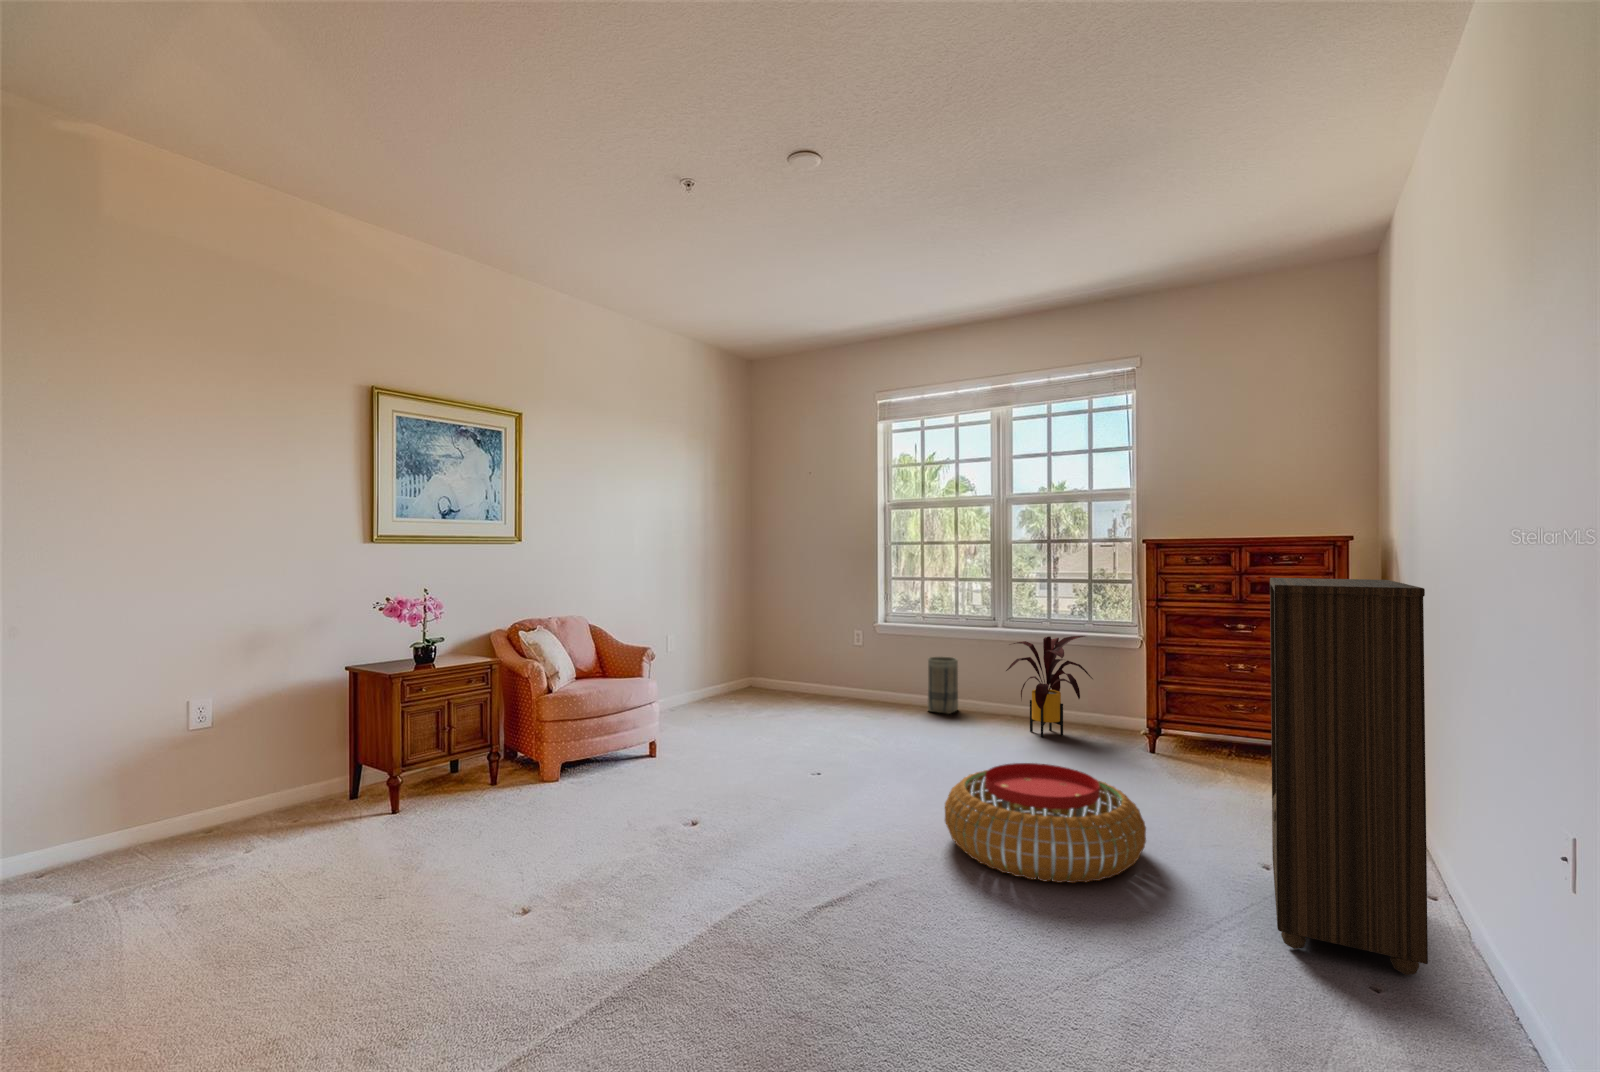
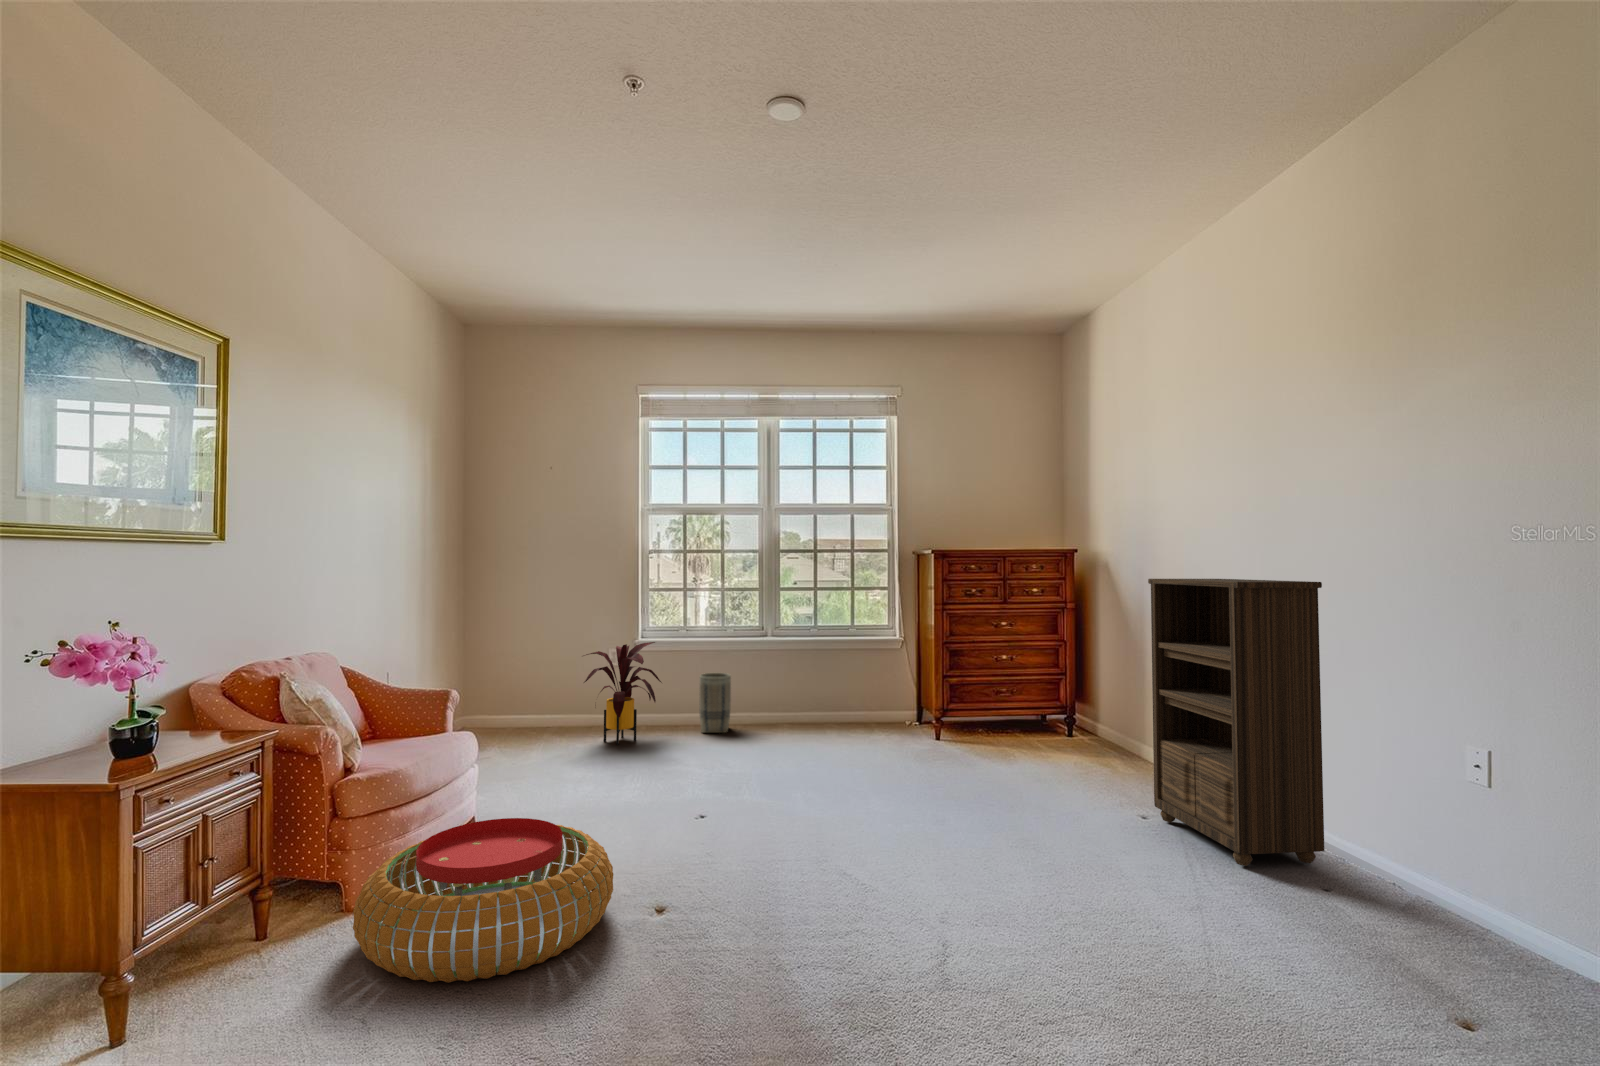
house plant: present [1006,636,1093,737] -> present [584,642,661,745]
pouf: present [945,763,1146,883] -> present [353,818,613,983]

